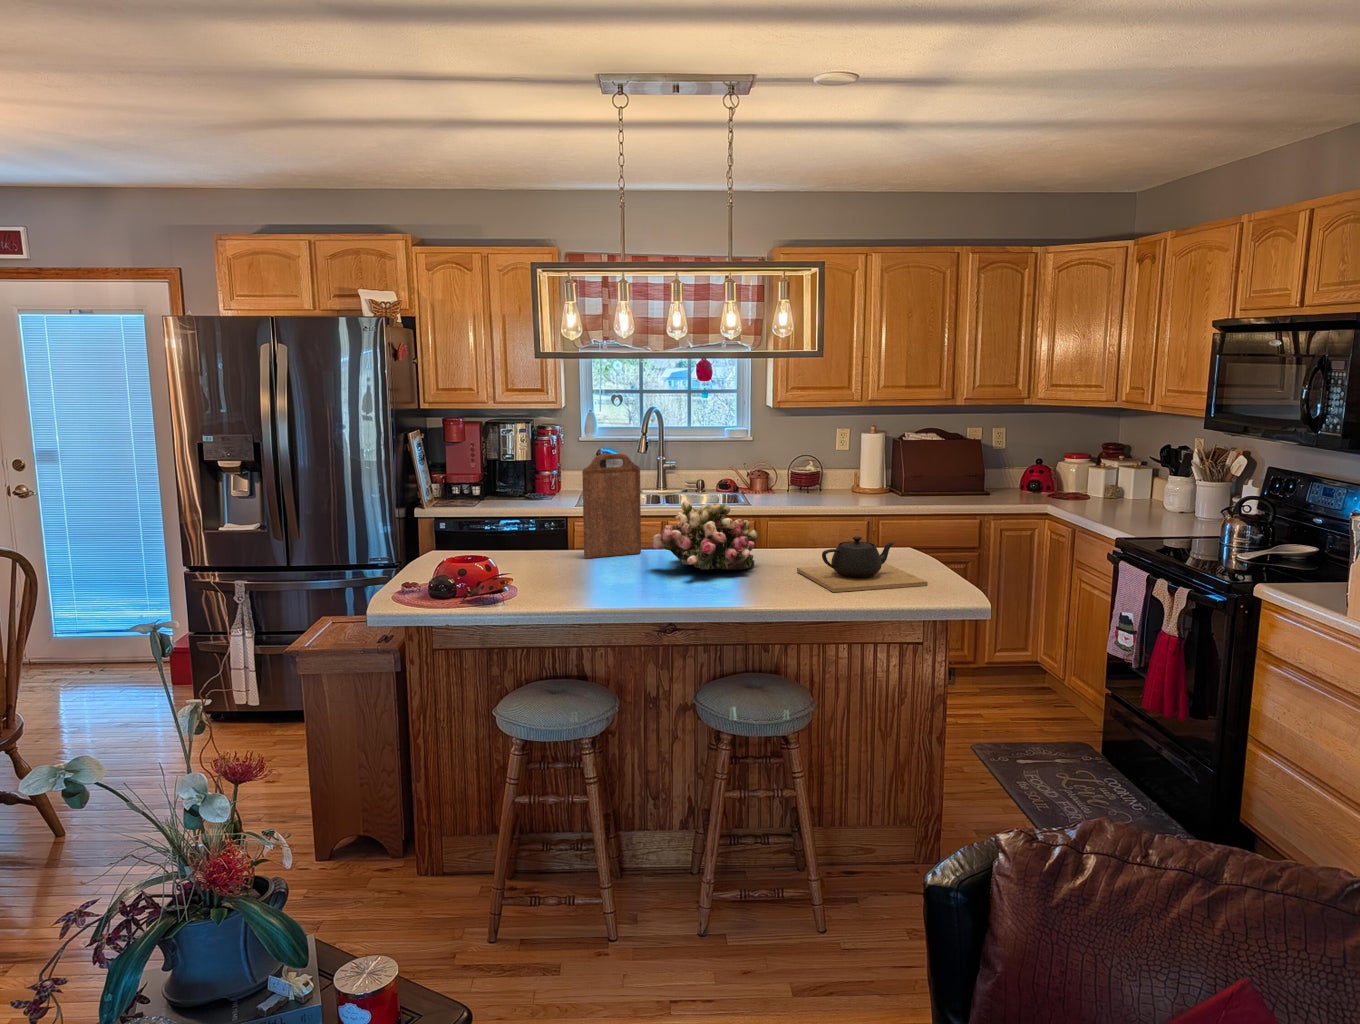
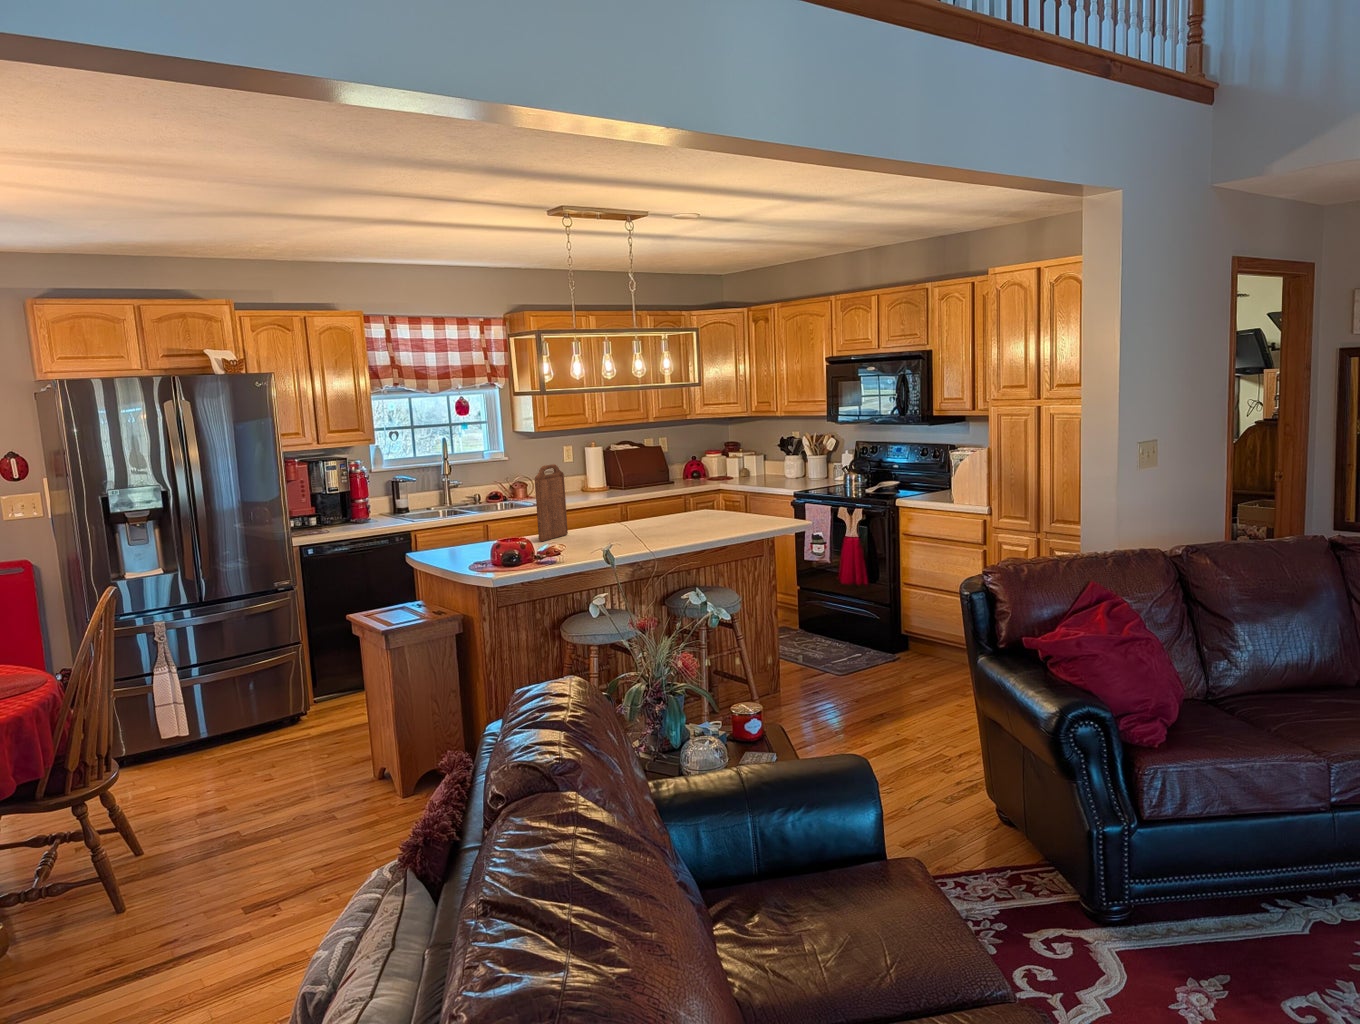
flower arrangement: present [652,500,758,570] -> none [601,488,668,531]
teapot: present [797,536,928,592] -> none [688,498,769,530]

